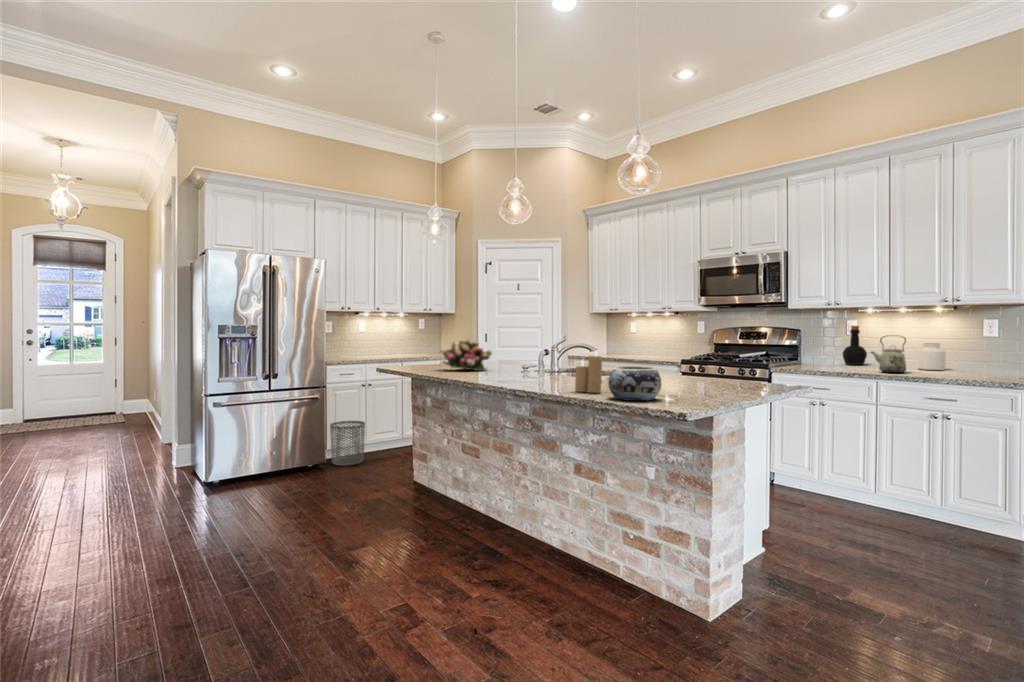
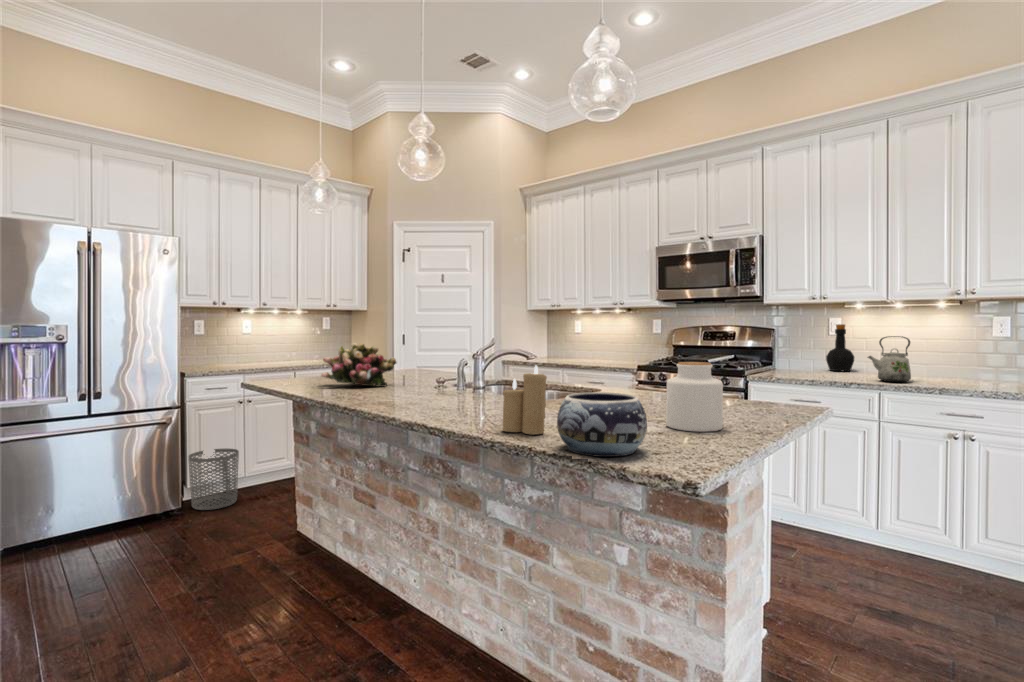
jar: present [917,343,945,370] -> present [666,362,723,432]

